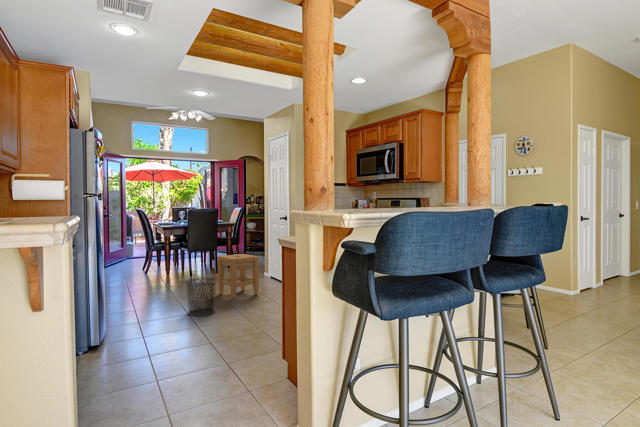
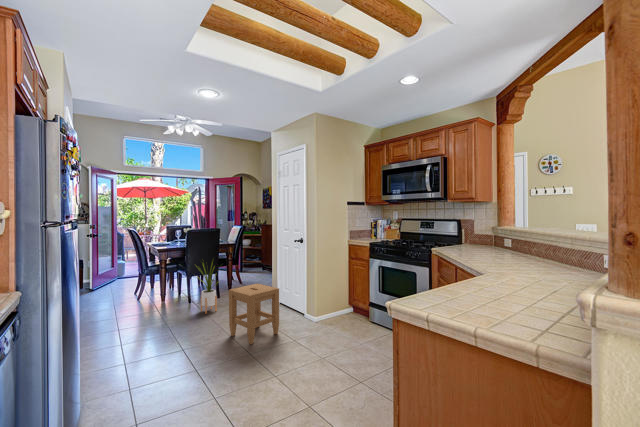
house plant: none [192,234,218,282] -> present [199,263,217,314]
waste bin: present [186,277,216,316] -> none [194,327,238,388]

